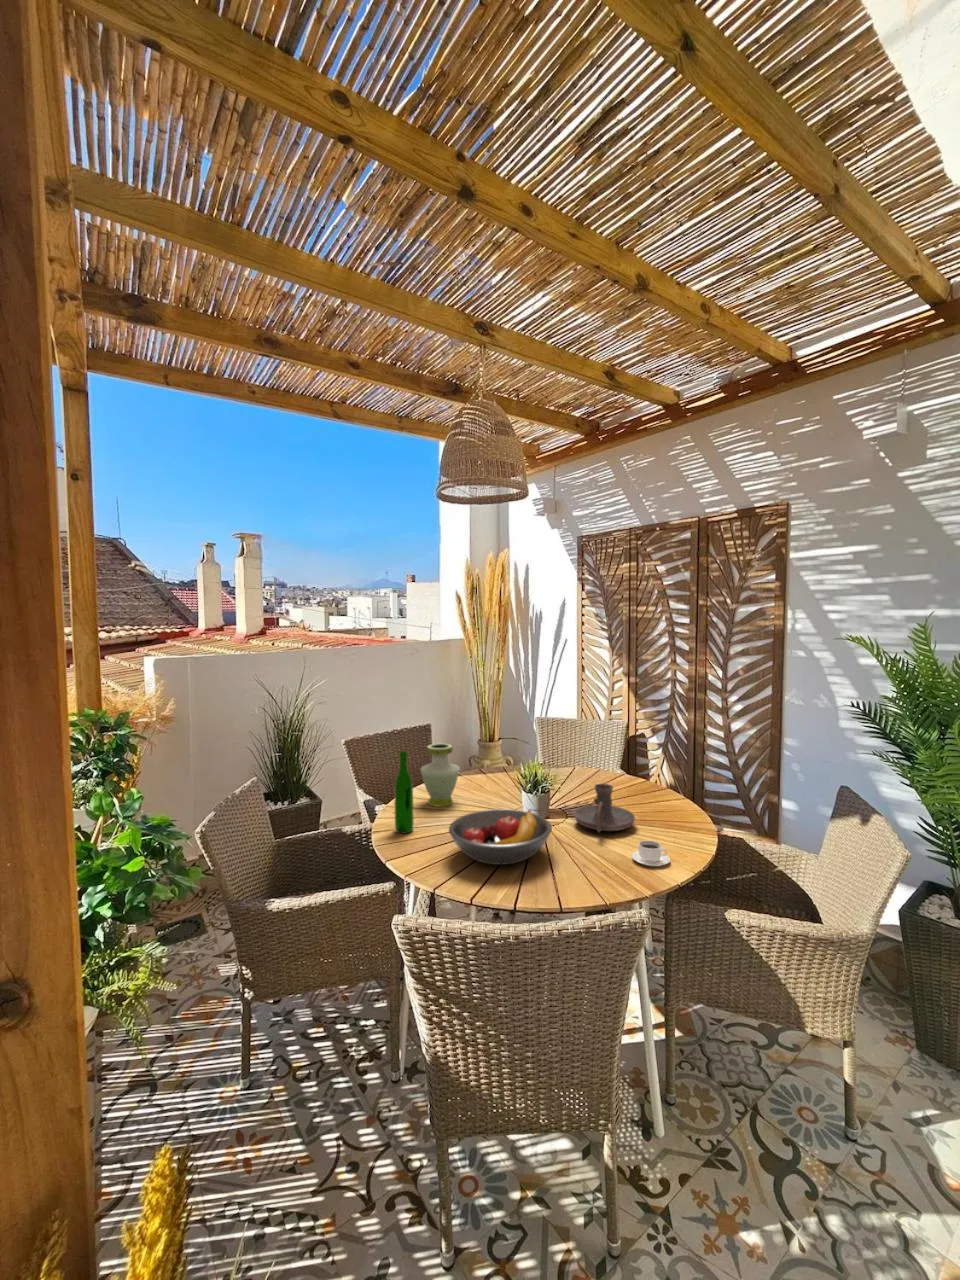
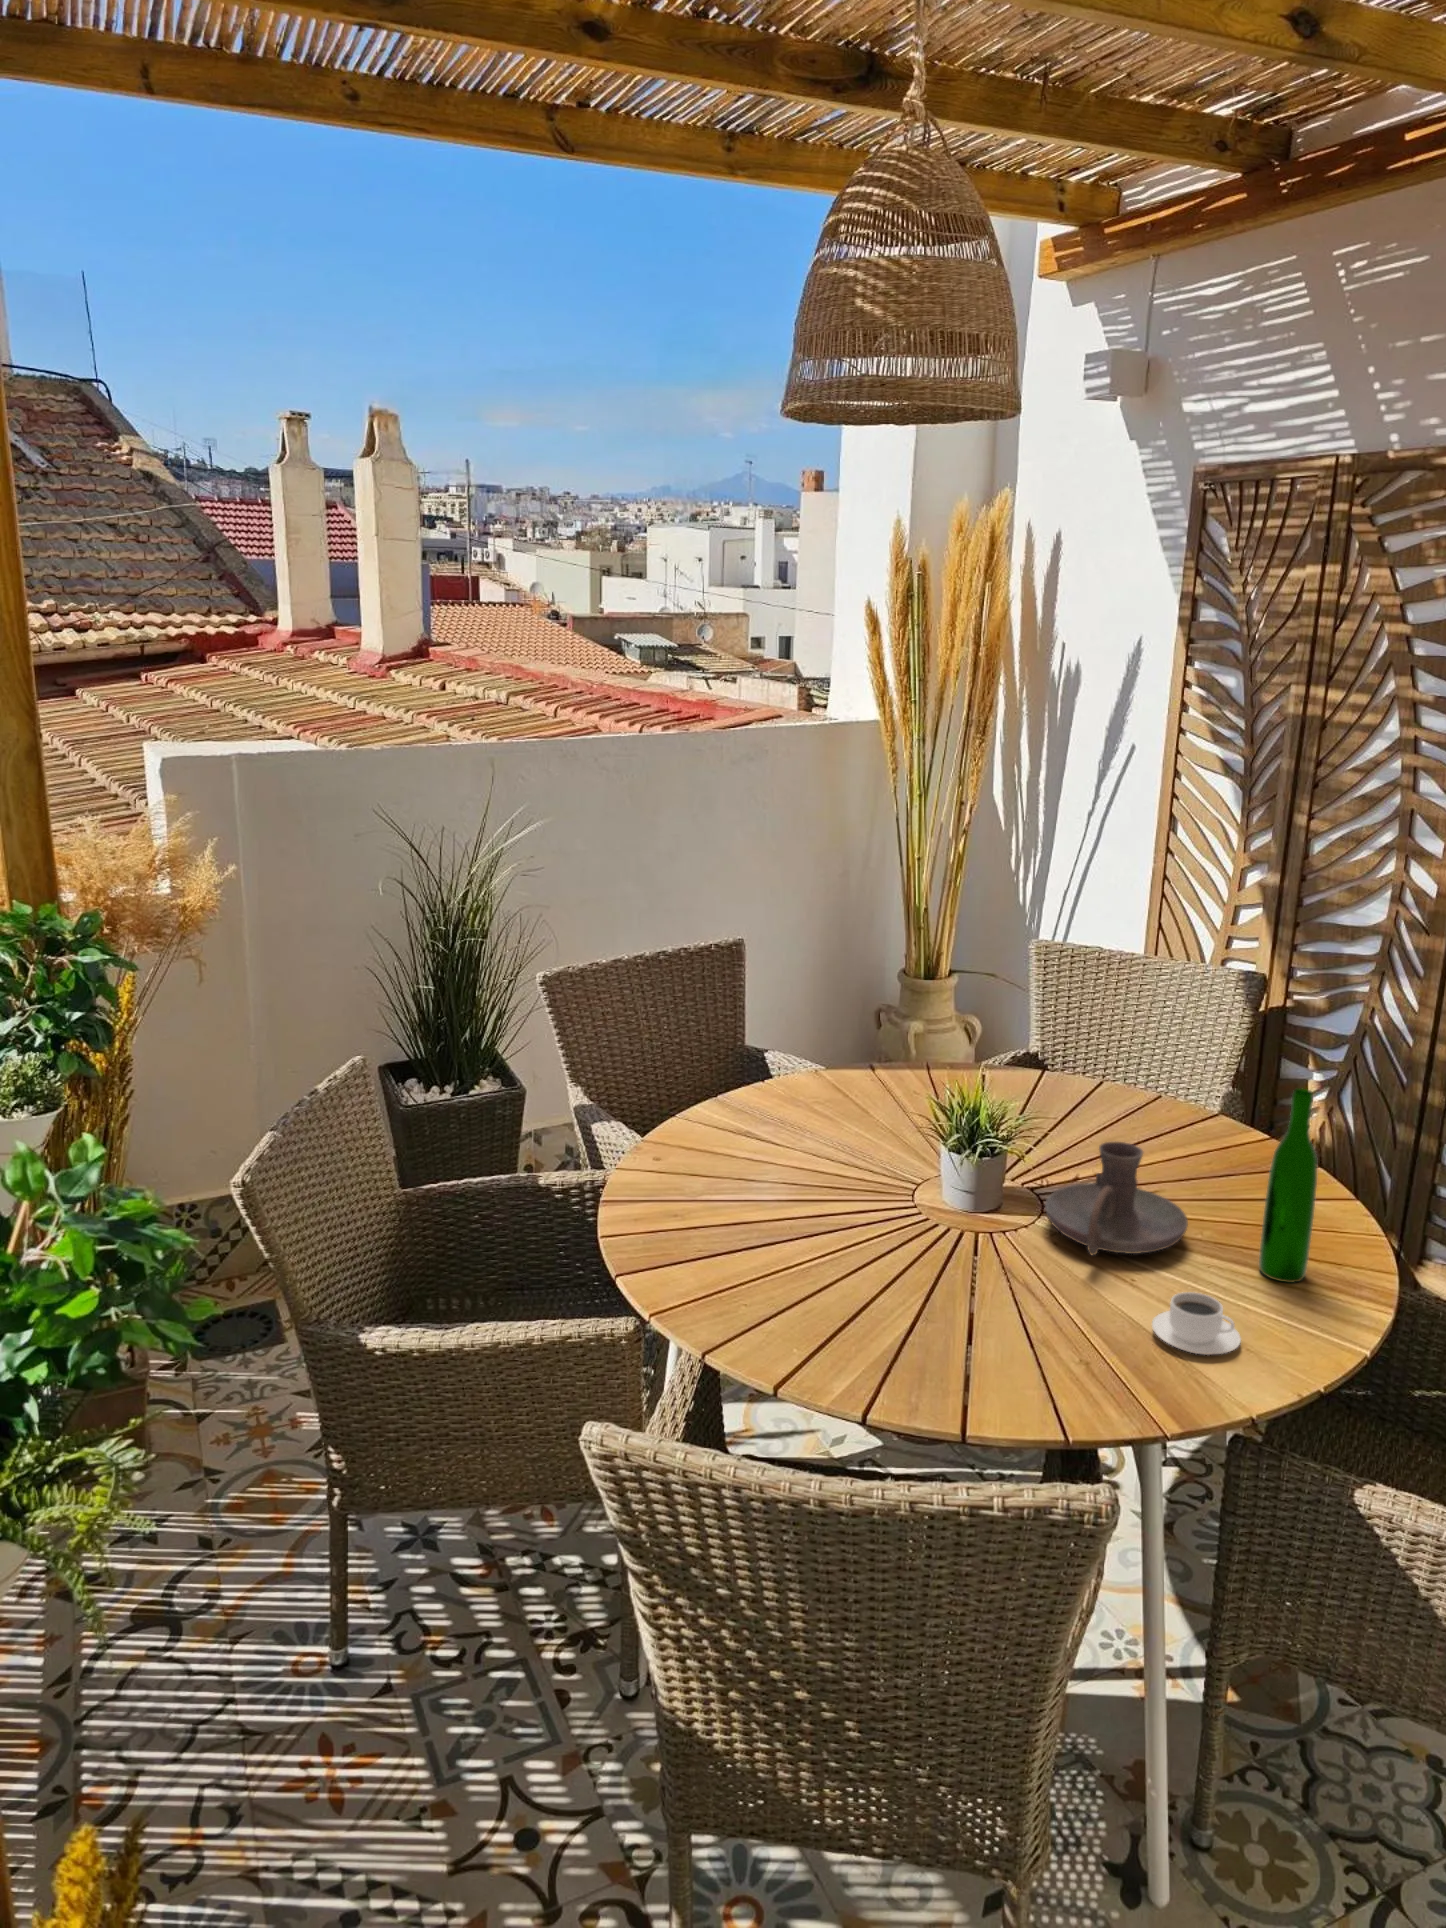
vase: present [420,744,460,807] -> none [713,1009,803,1149]
wine bottle: present [394,752,414,833] -> present [1259,1089,1317,1283]
fruit bowl: present [449,809,552,865] -> none [744,1182,976,1313]

